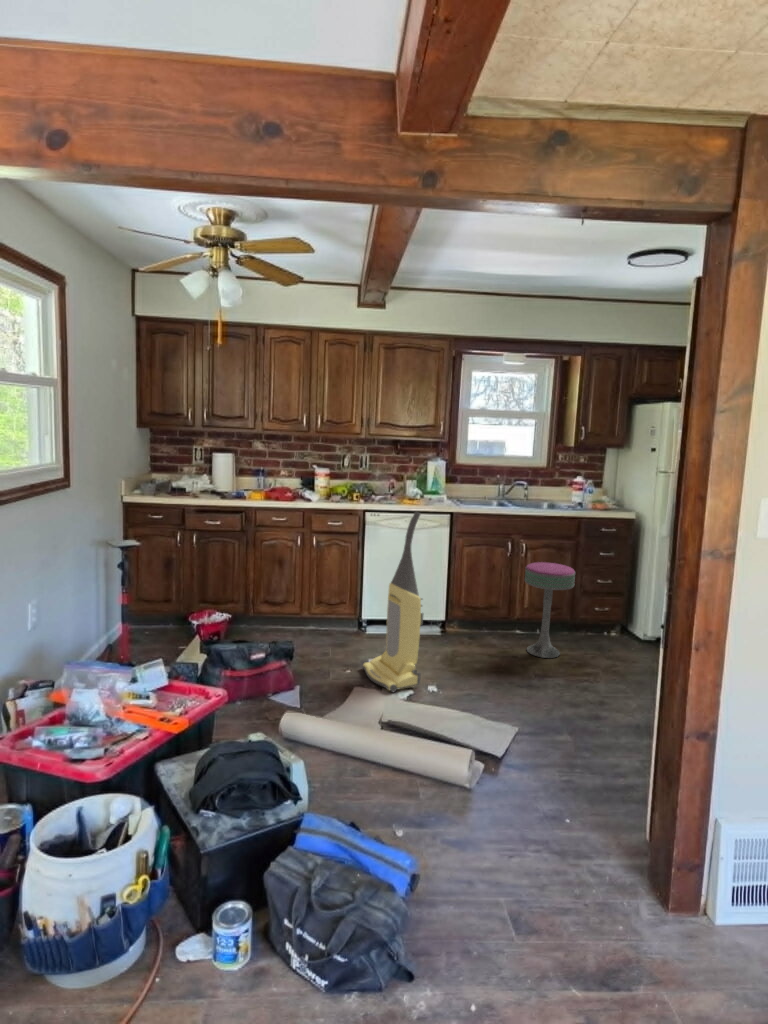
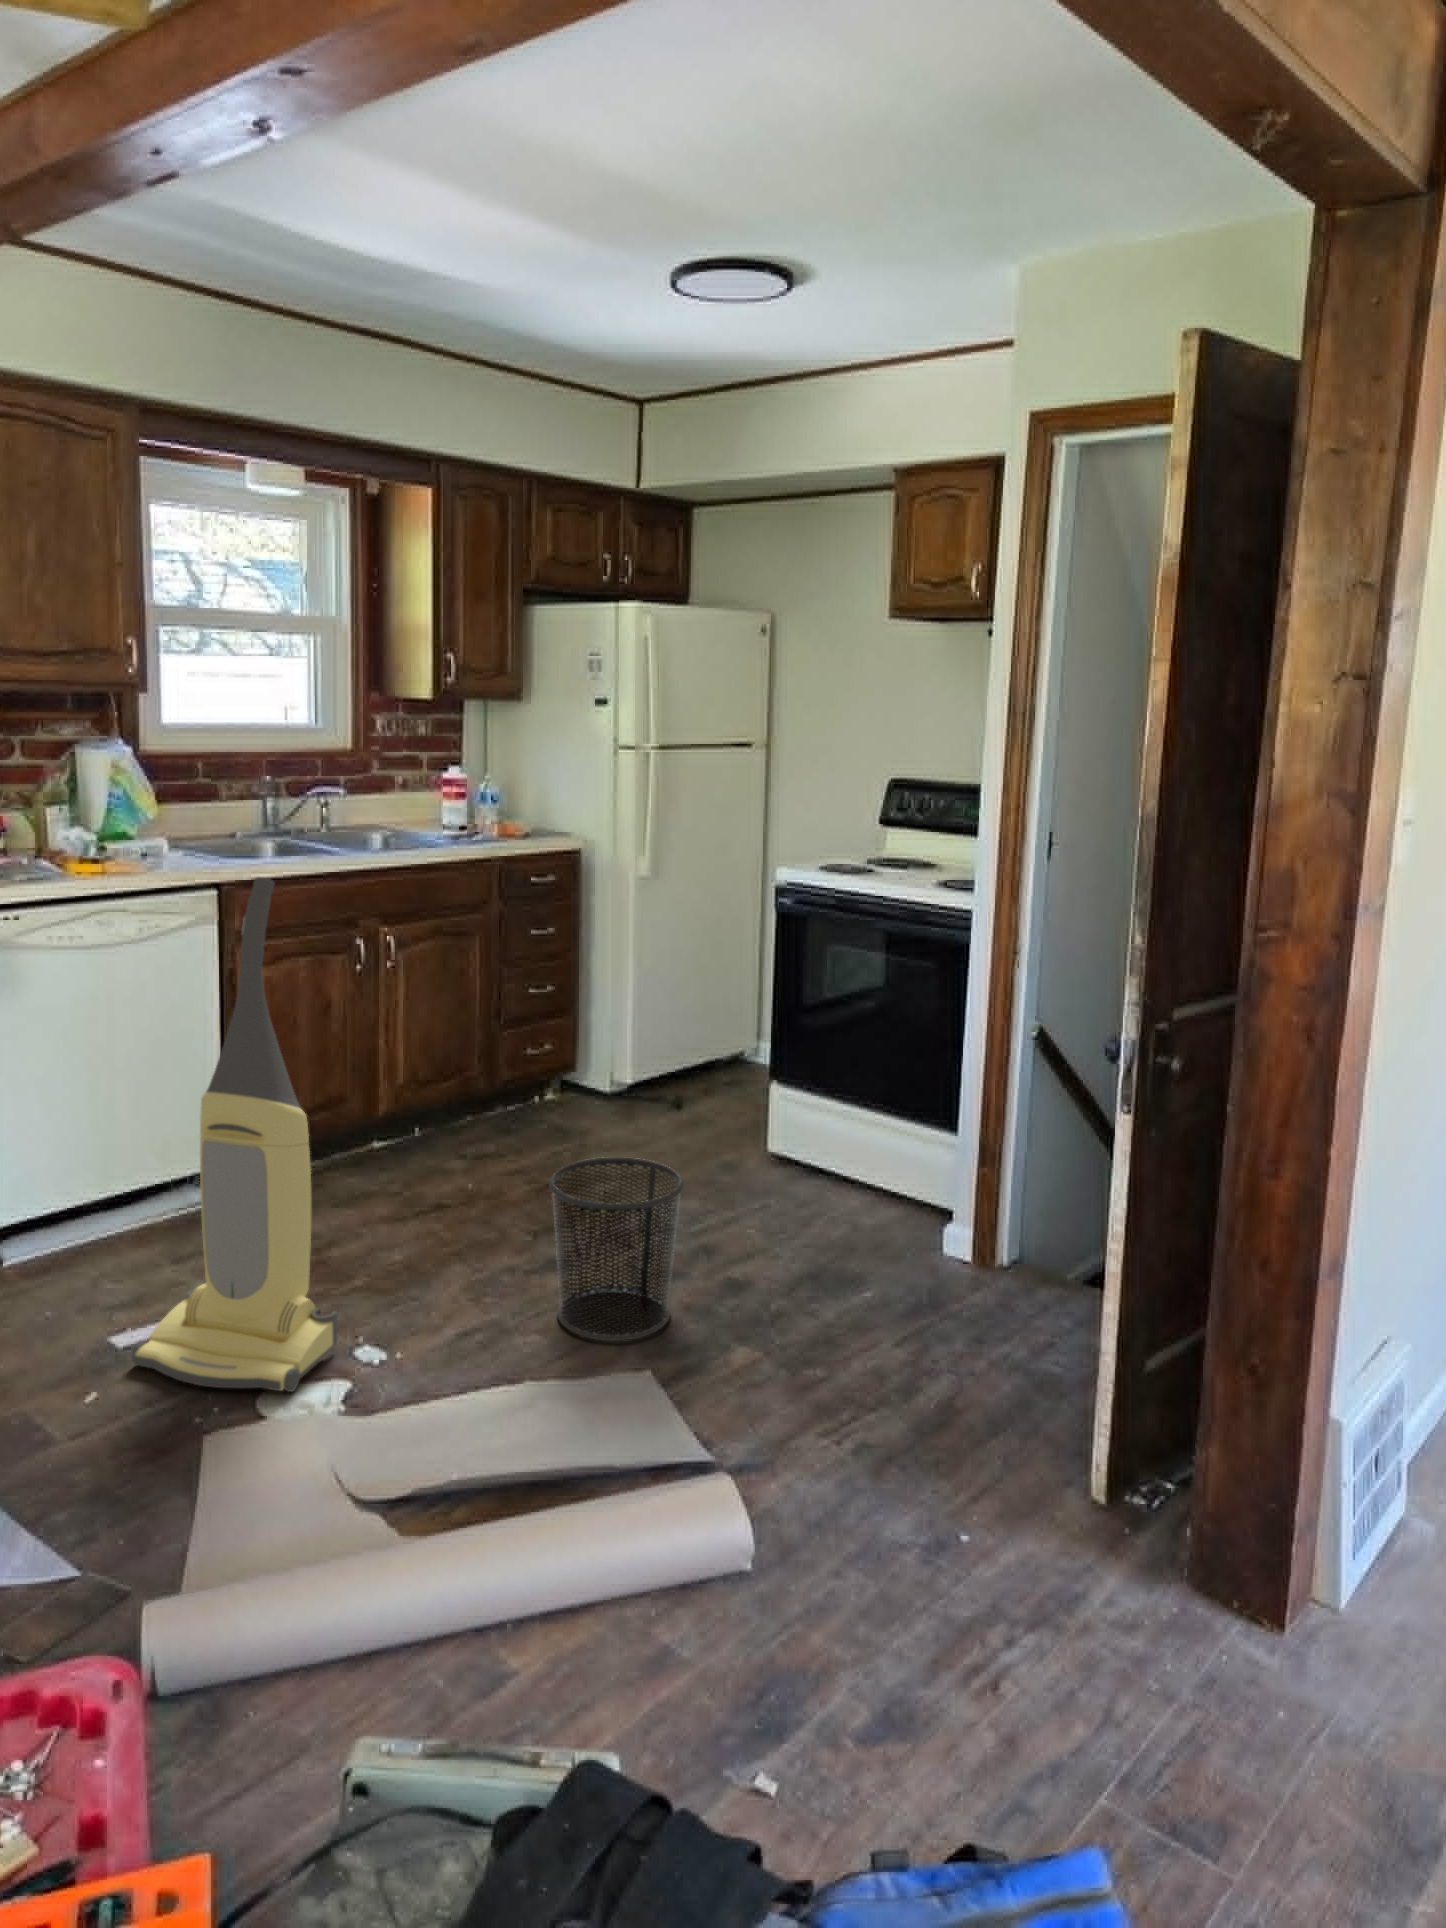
bar stool: present [525,562,575,658] -> none [429,966,544,1187]
waste bin: none [498,647,557,726] -> present [549,1157,684,1341]

